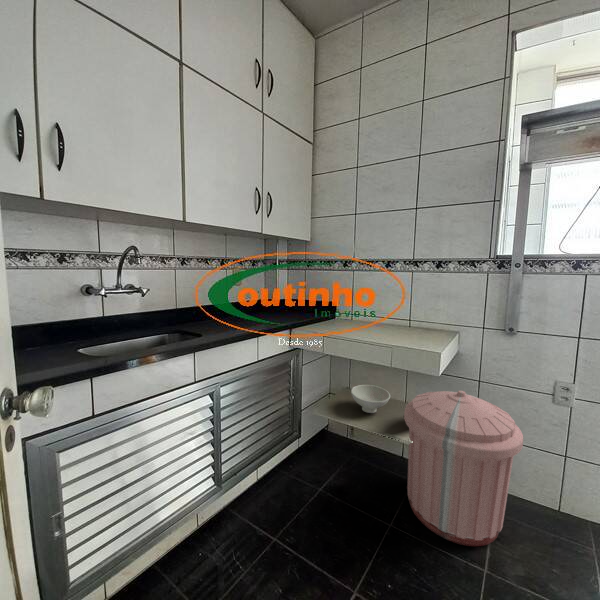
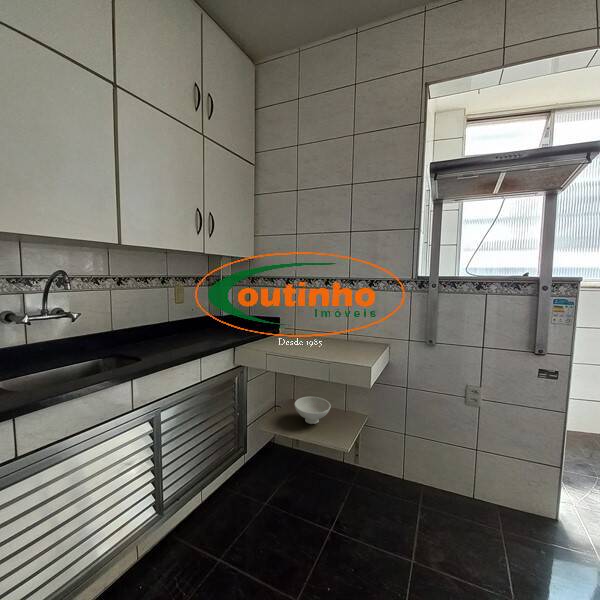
trash can: present [404,391,523,546] -> none [343,398,441,539]

